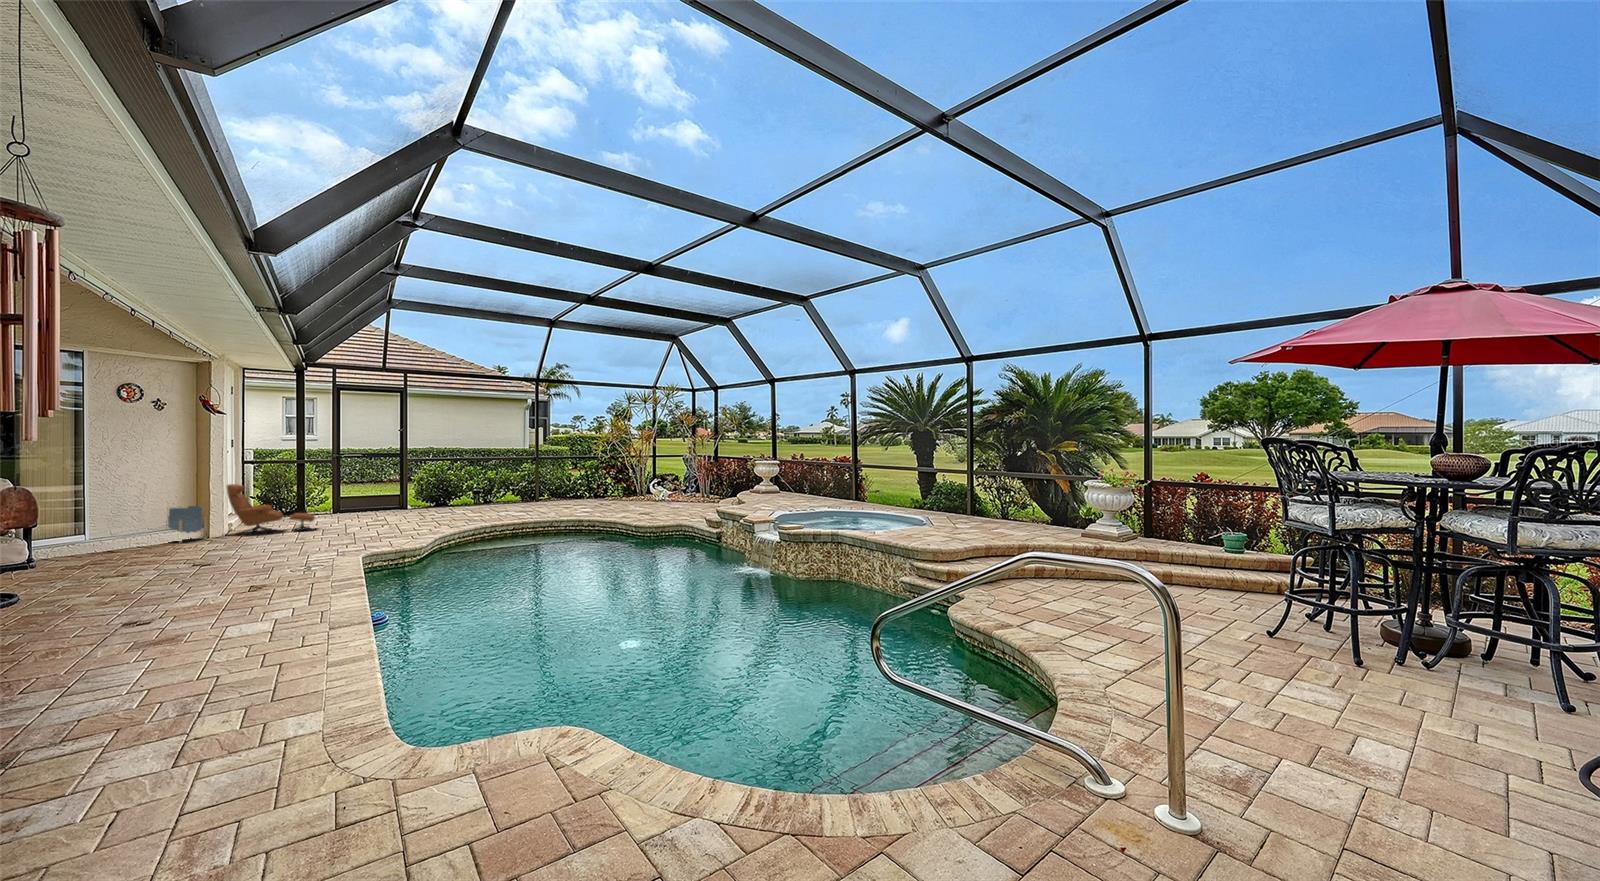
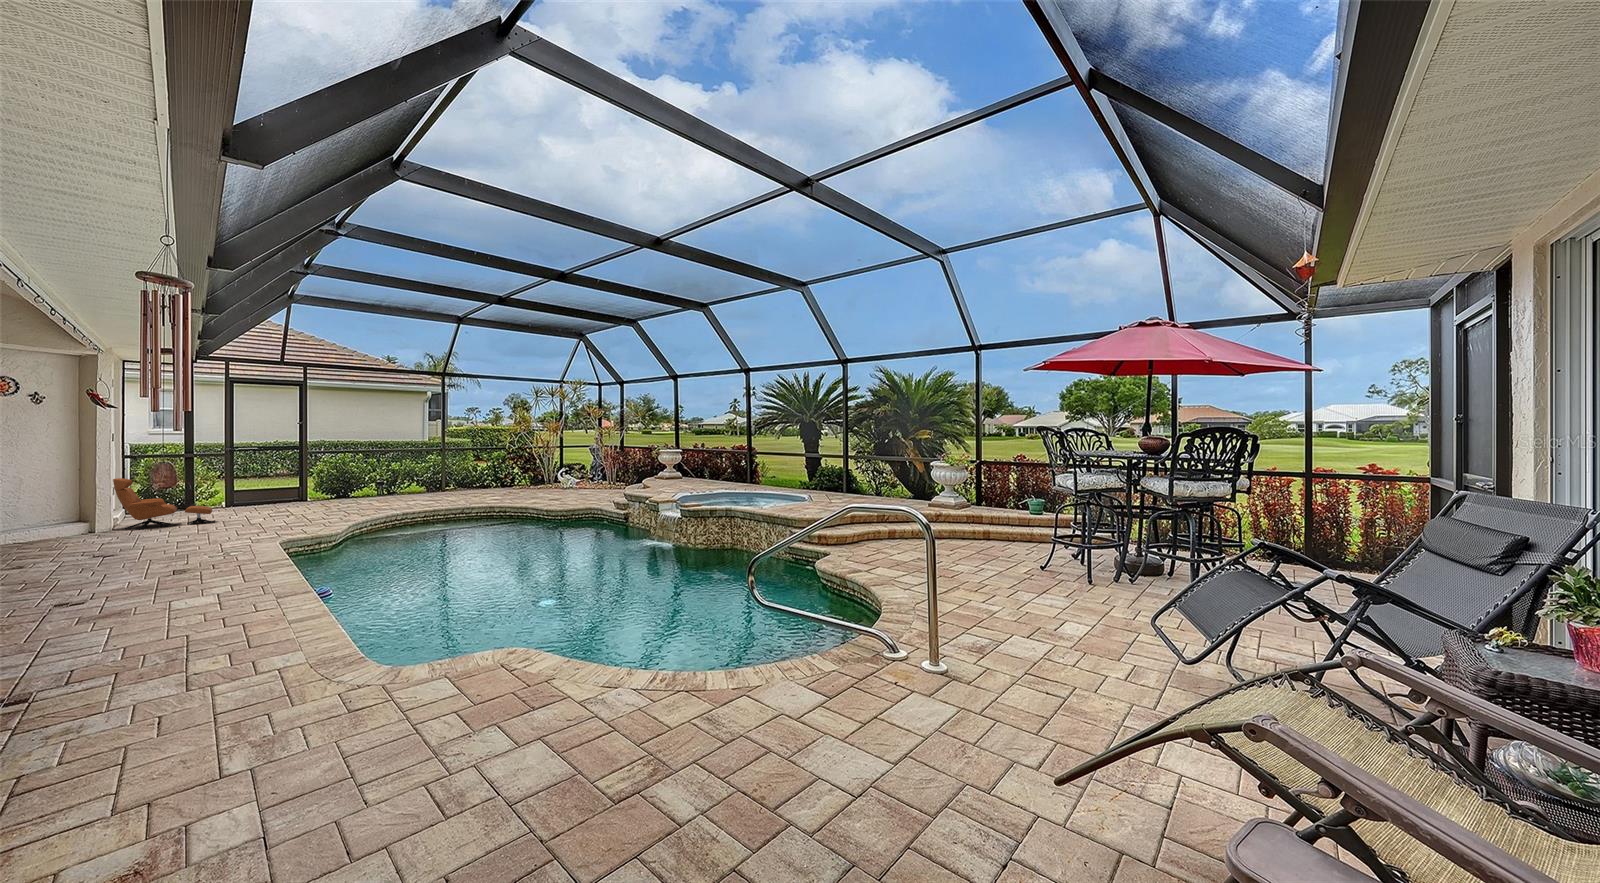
planter: present [168,506,207,543] -> none [43,501,93,538]

